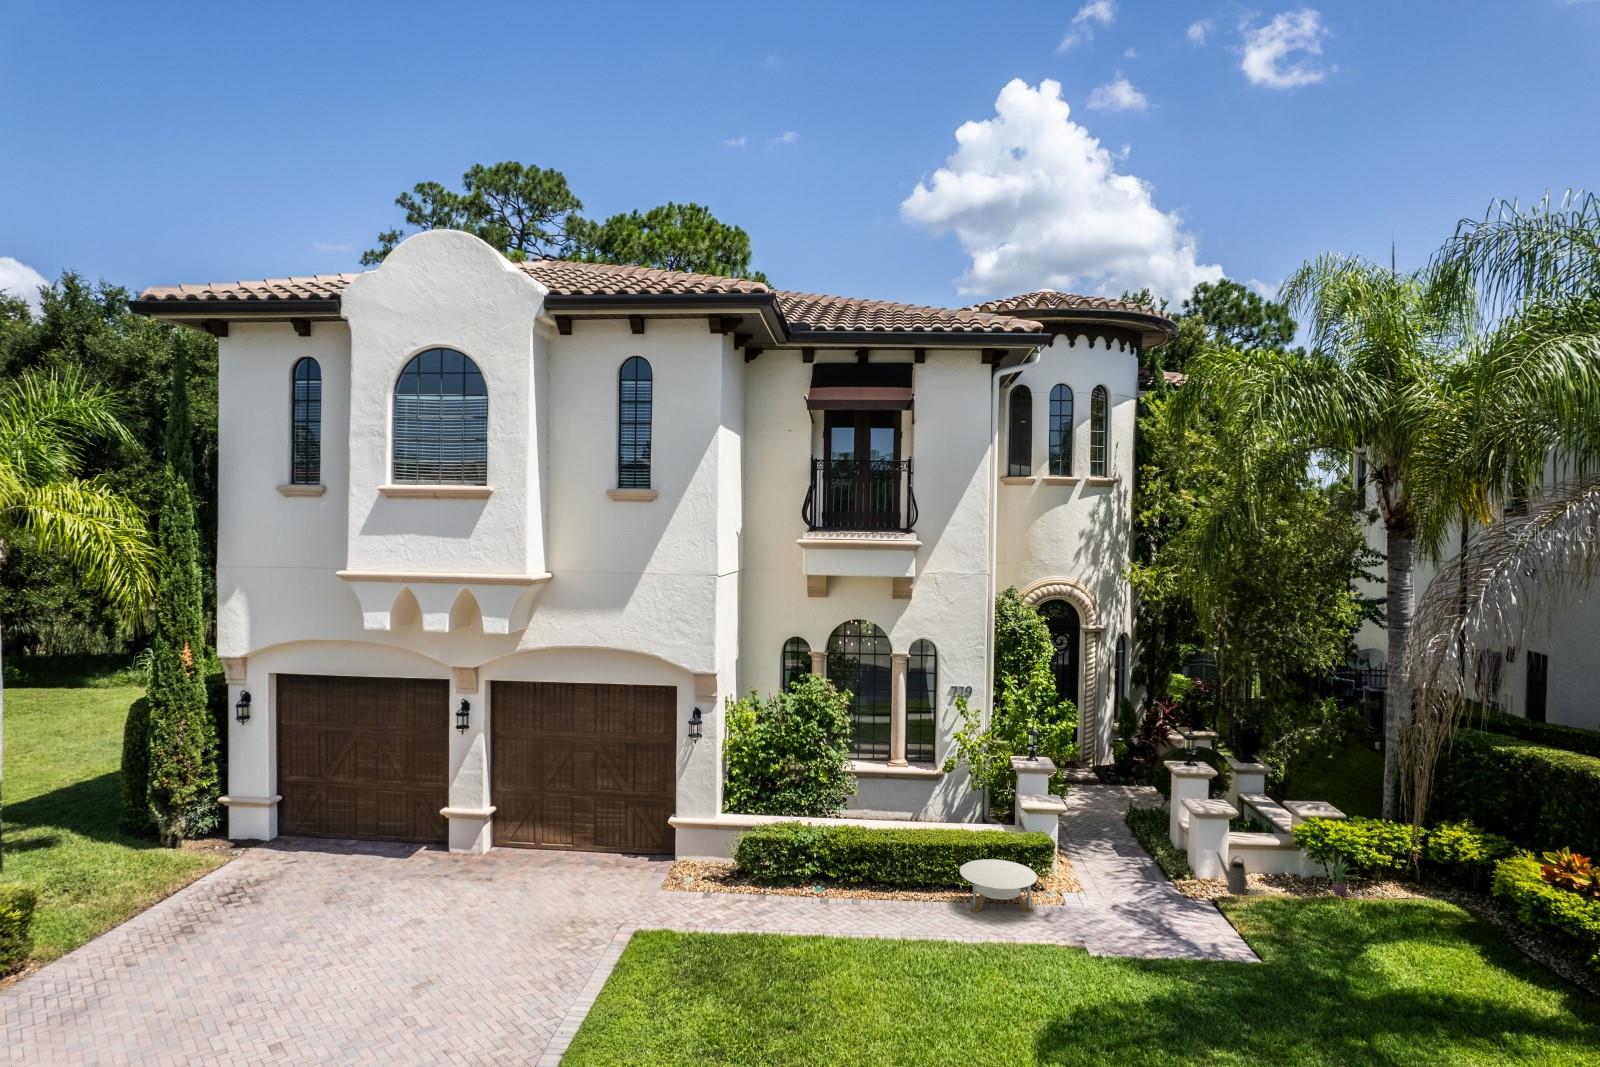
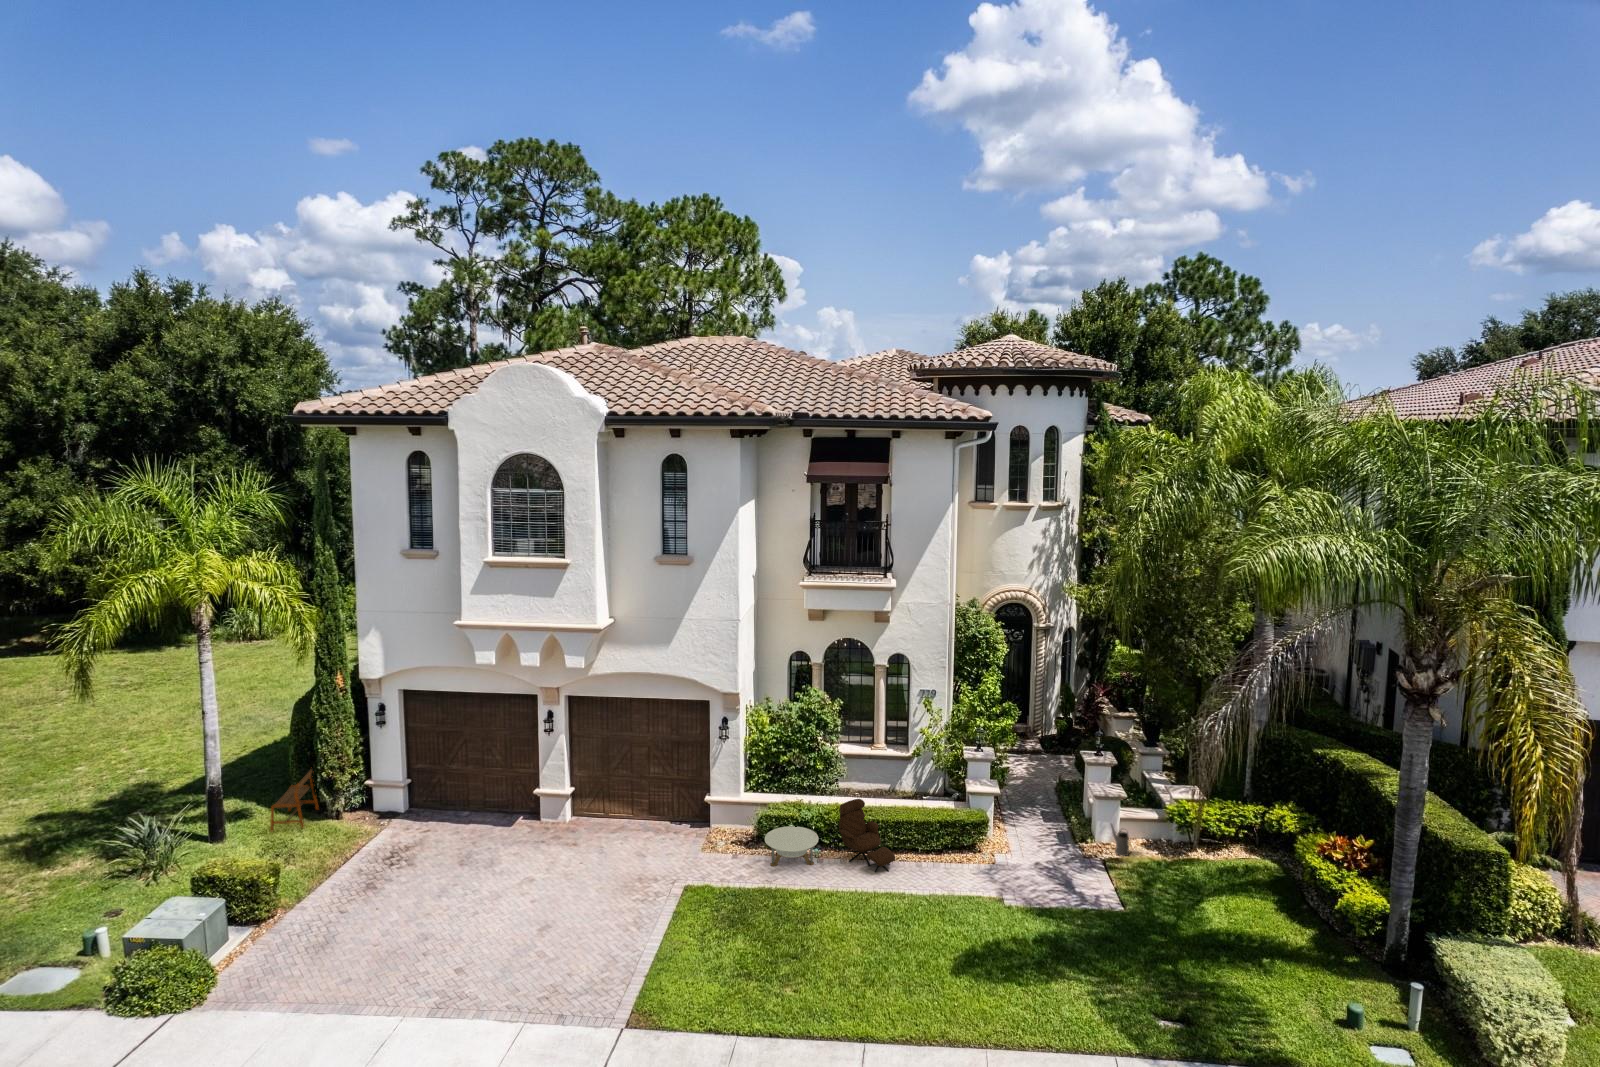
bench: none [76,780,155,864] -> present [270,770,319,832]
lounge chair: none [849,815,928,913] -> present [839,799,895,872]
decorative plant: present [1329,856,1352,896] -> none [1180,827,1214,857]
round table: present [960,859,1037,912] -> present [765,826,819,866]

